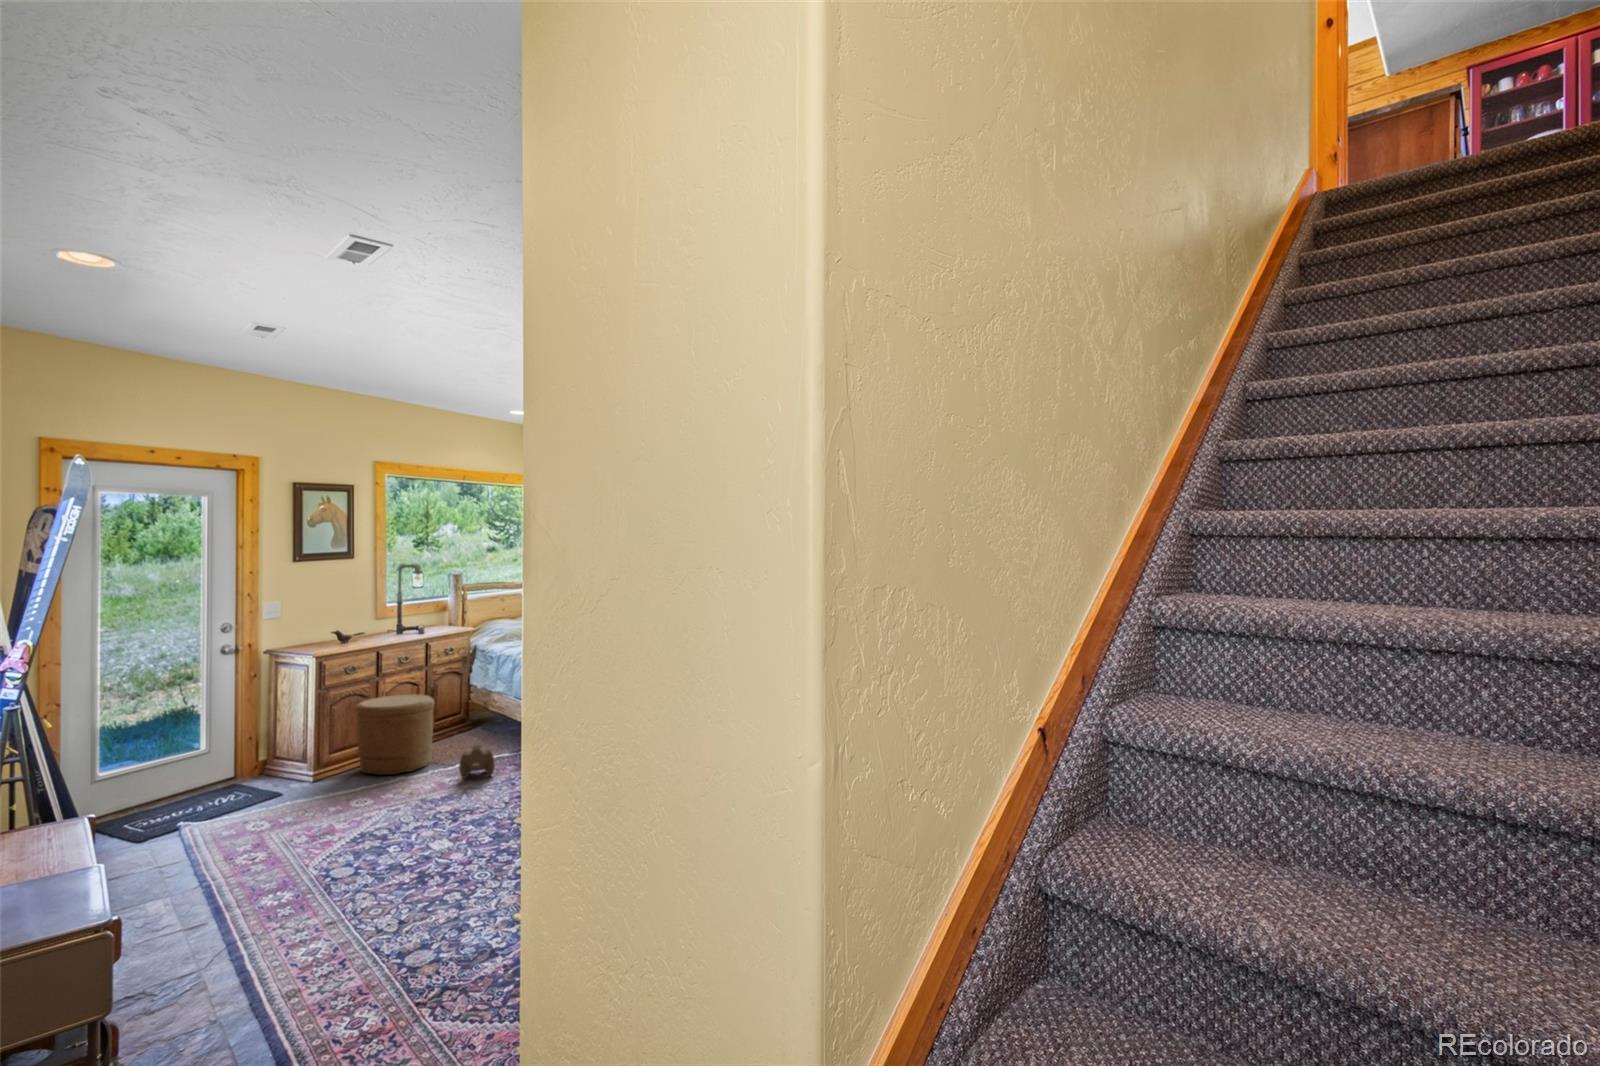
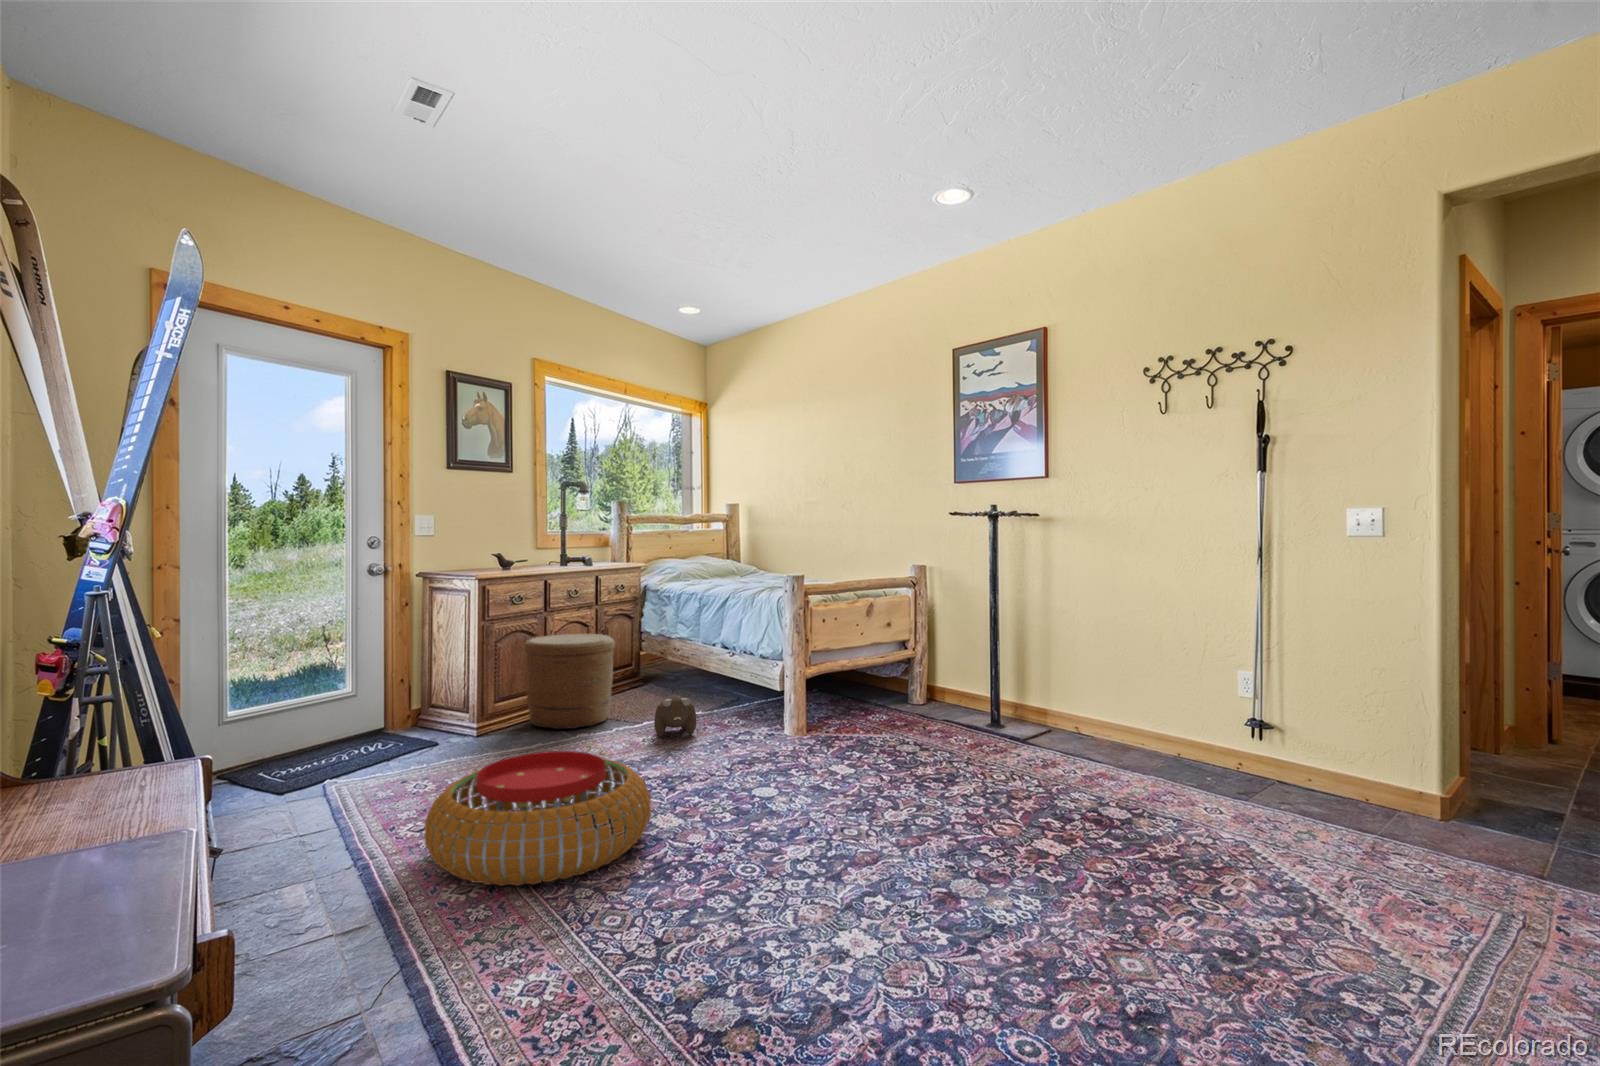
pouf: none [251,797,426,894] -> present [424,751,651,886]

